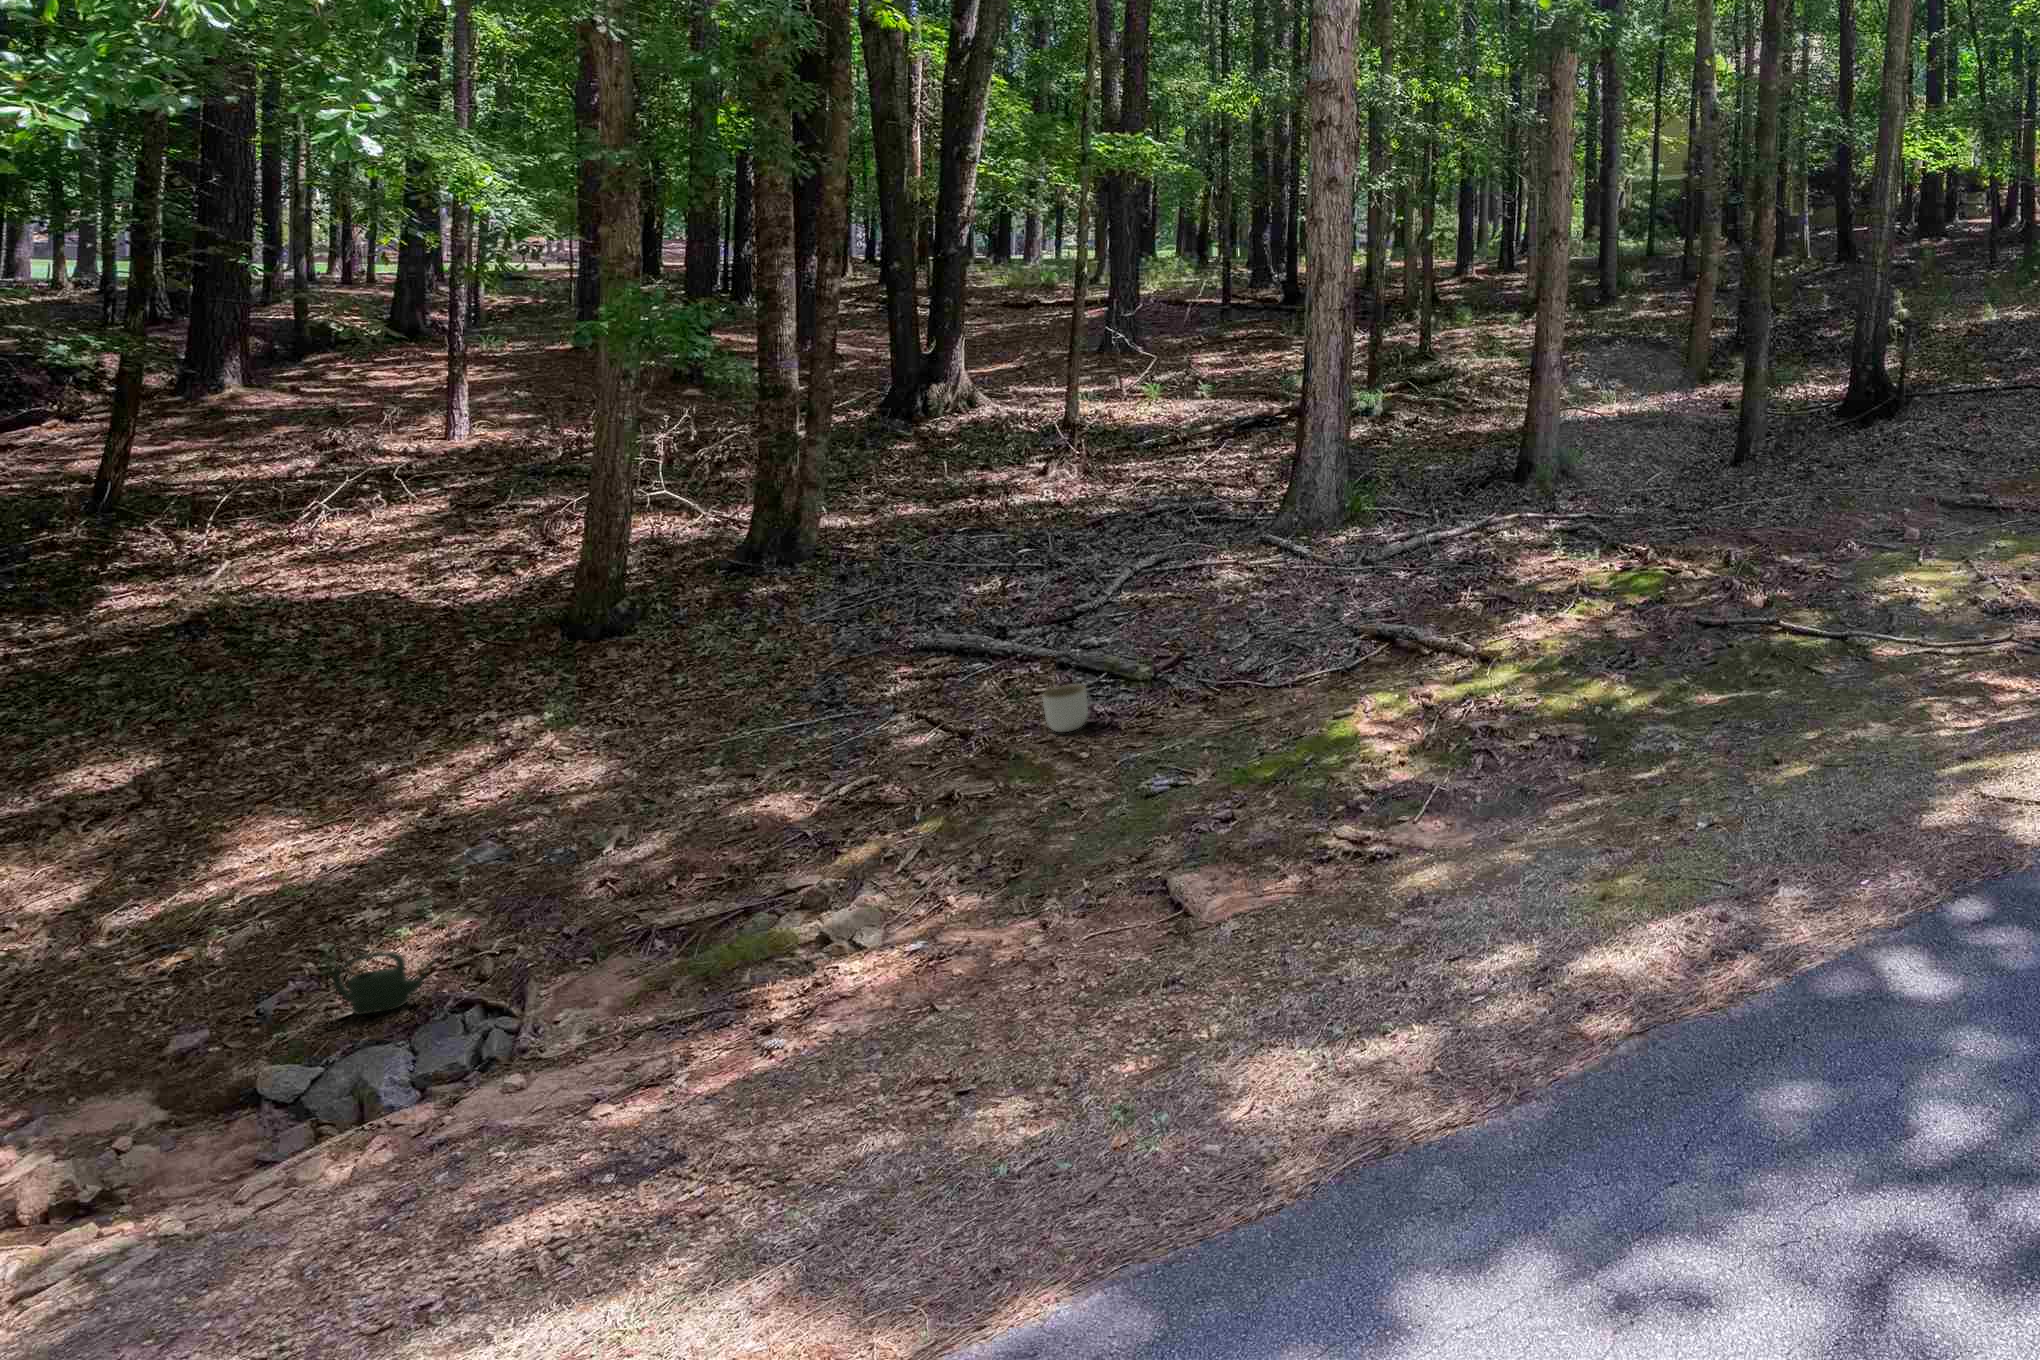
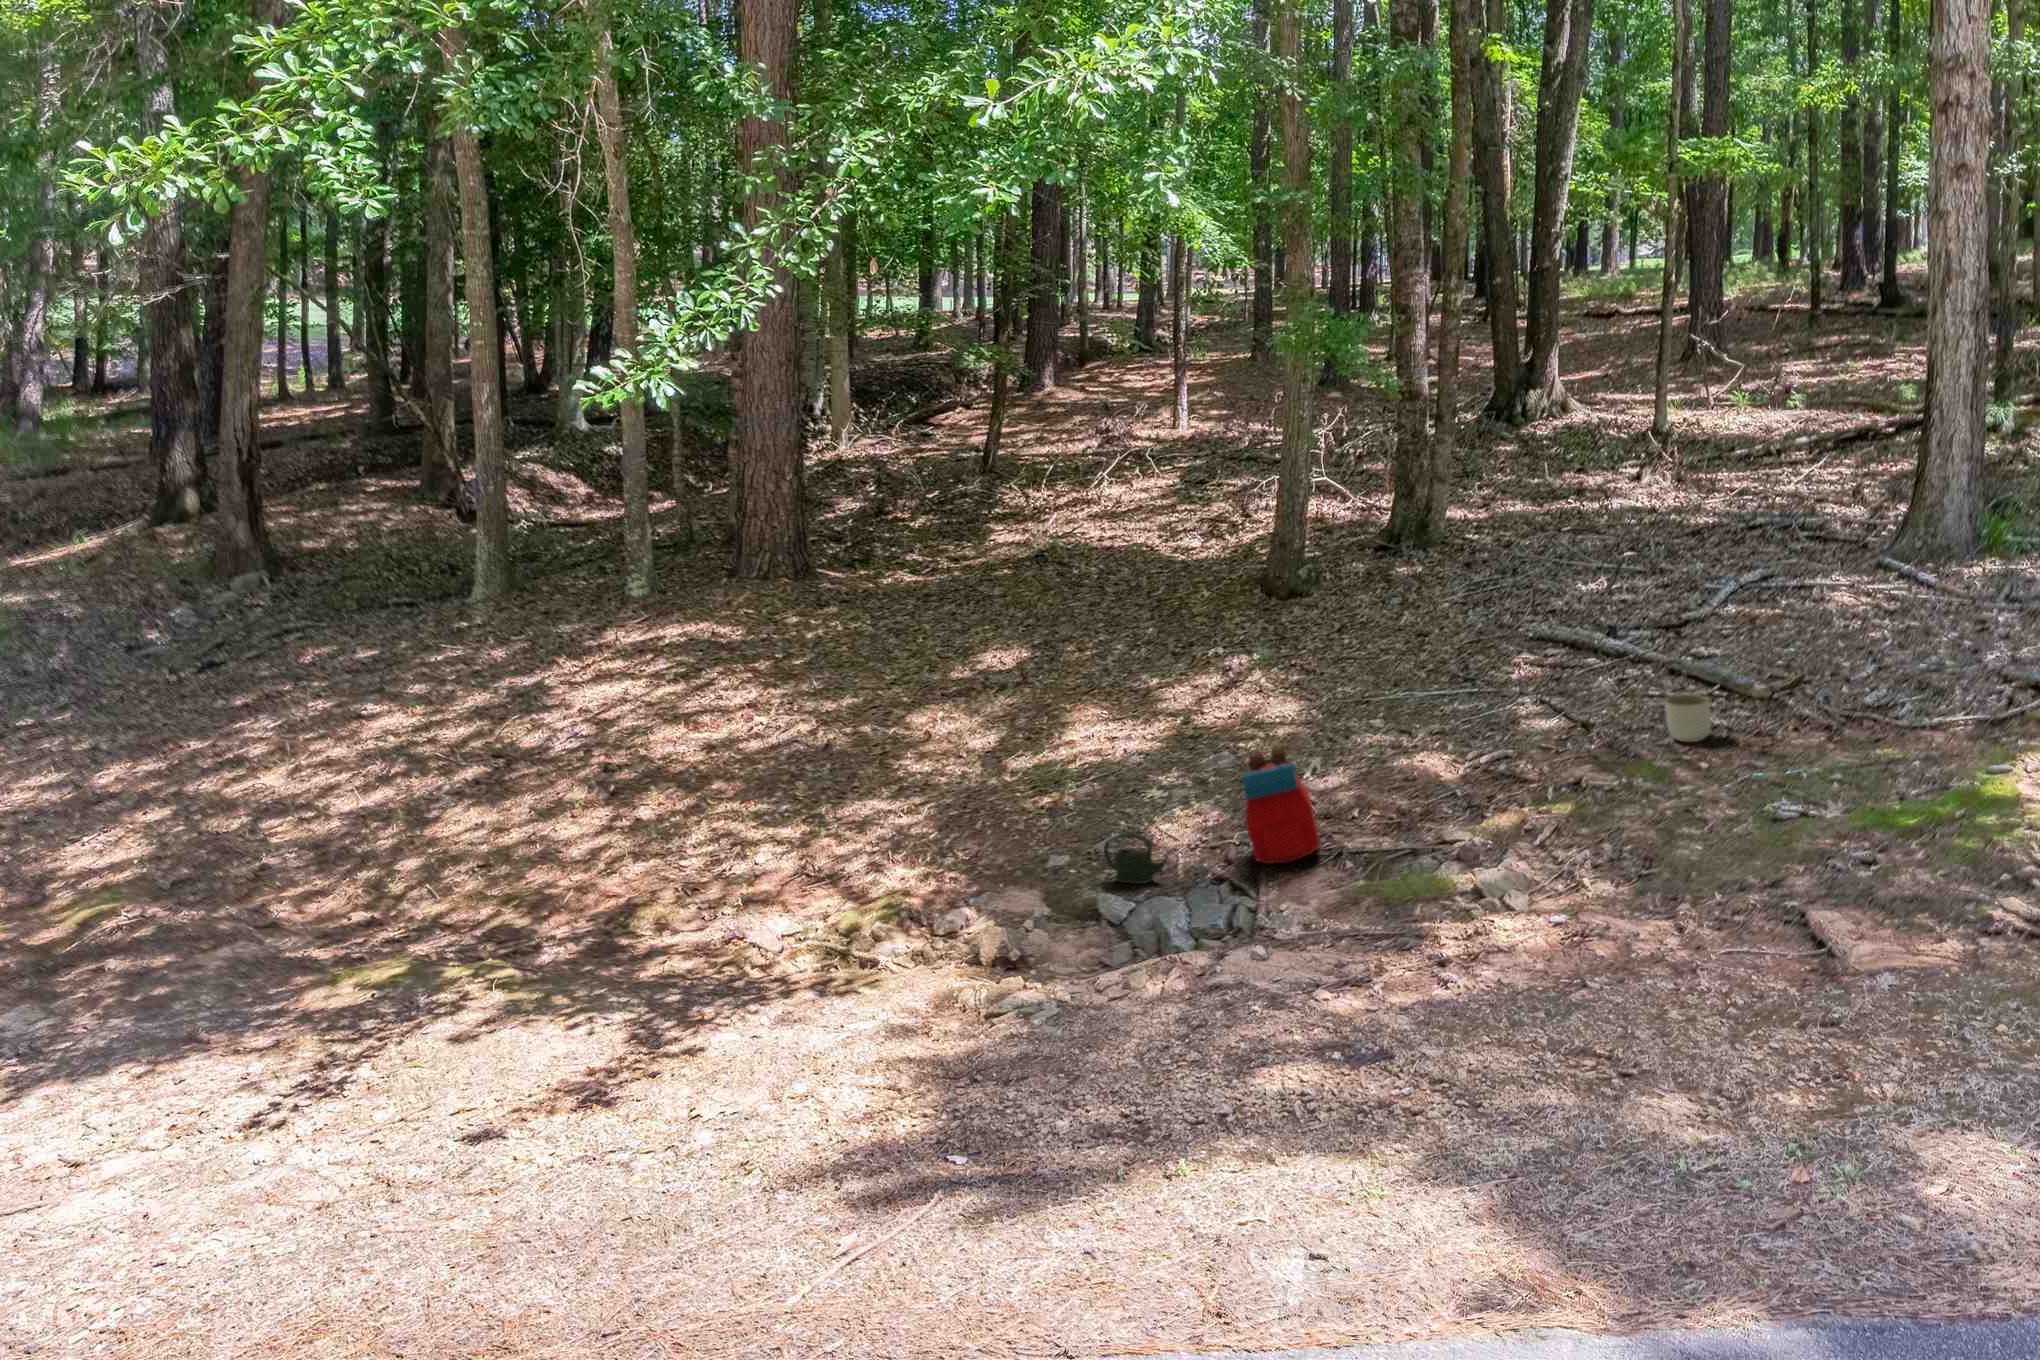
backpack: none [533,812,642,950] -> present [1242,748,1319,864]

